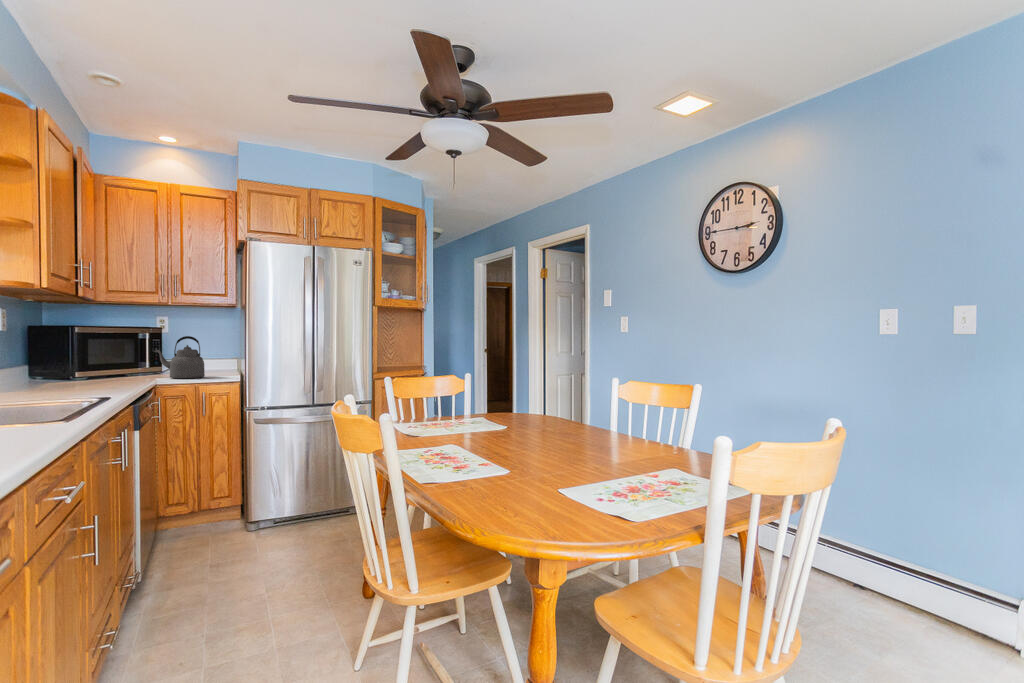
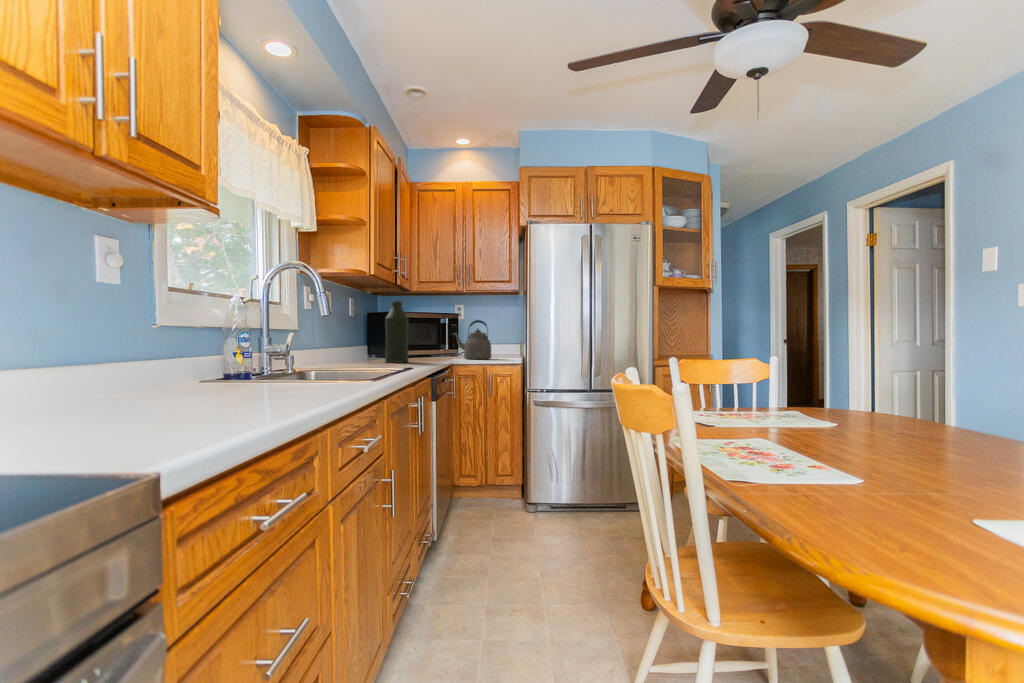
bottle: none [60,318,96,390] -> present [385,301,408,362]

